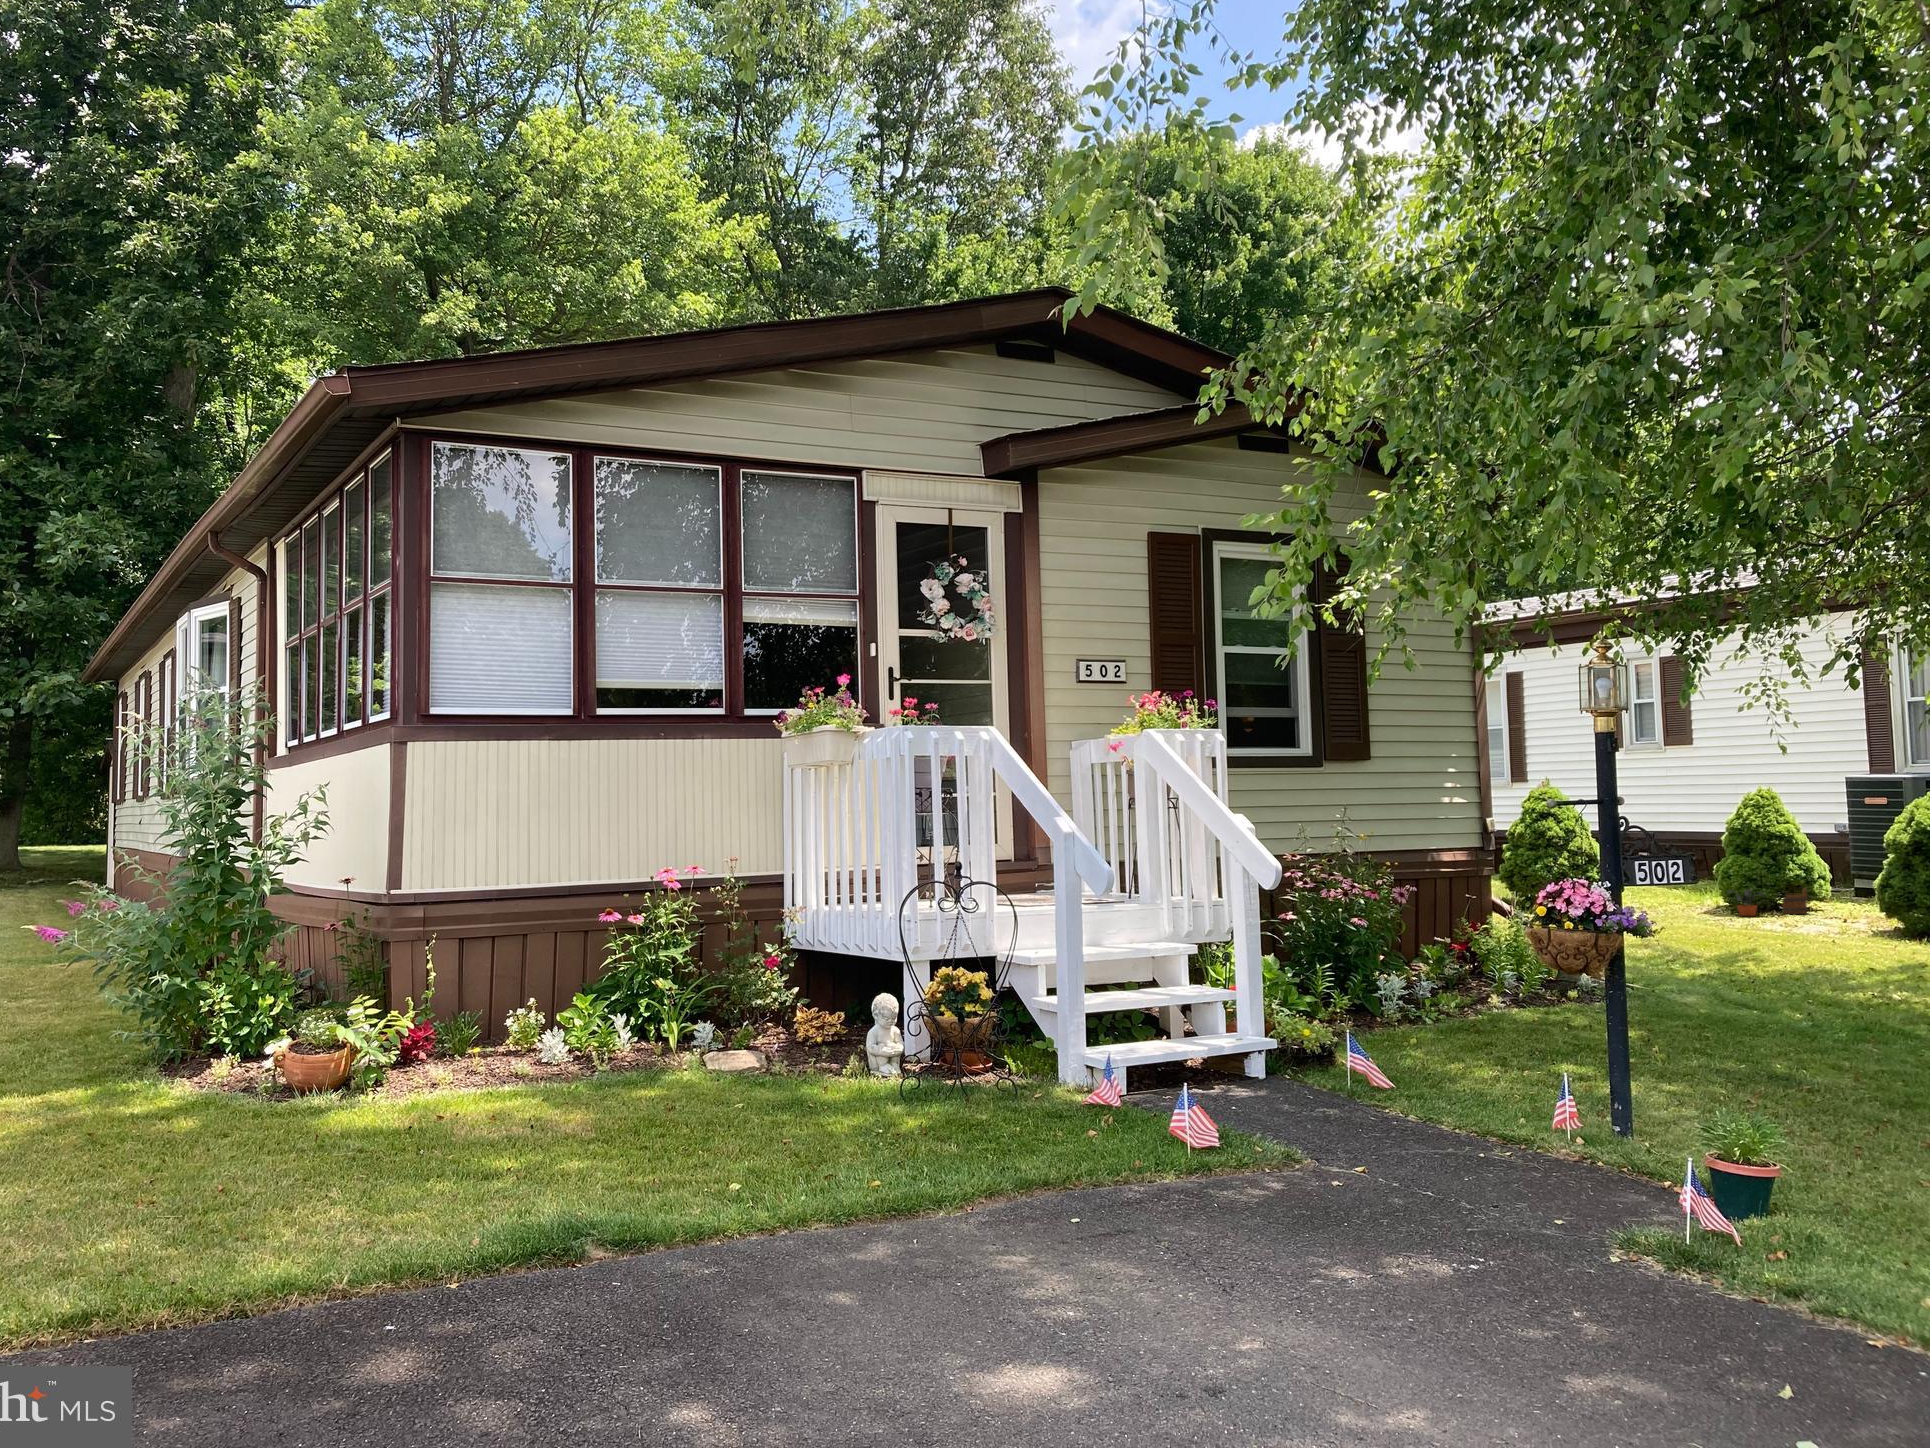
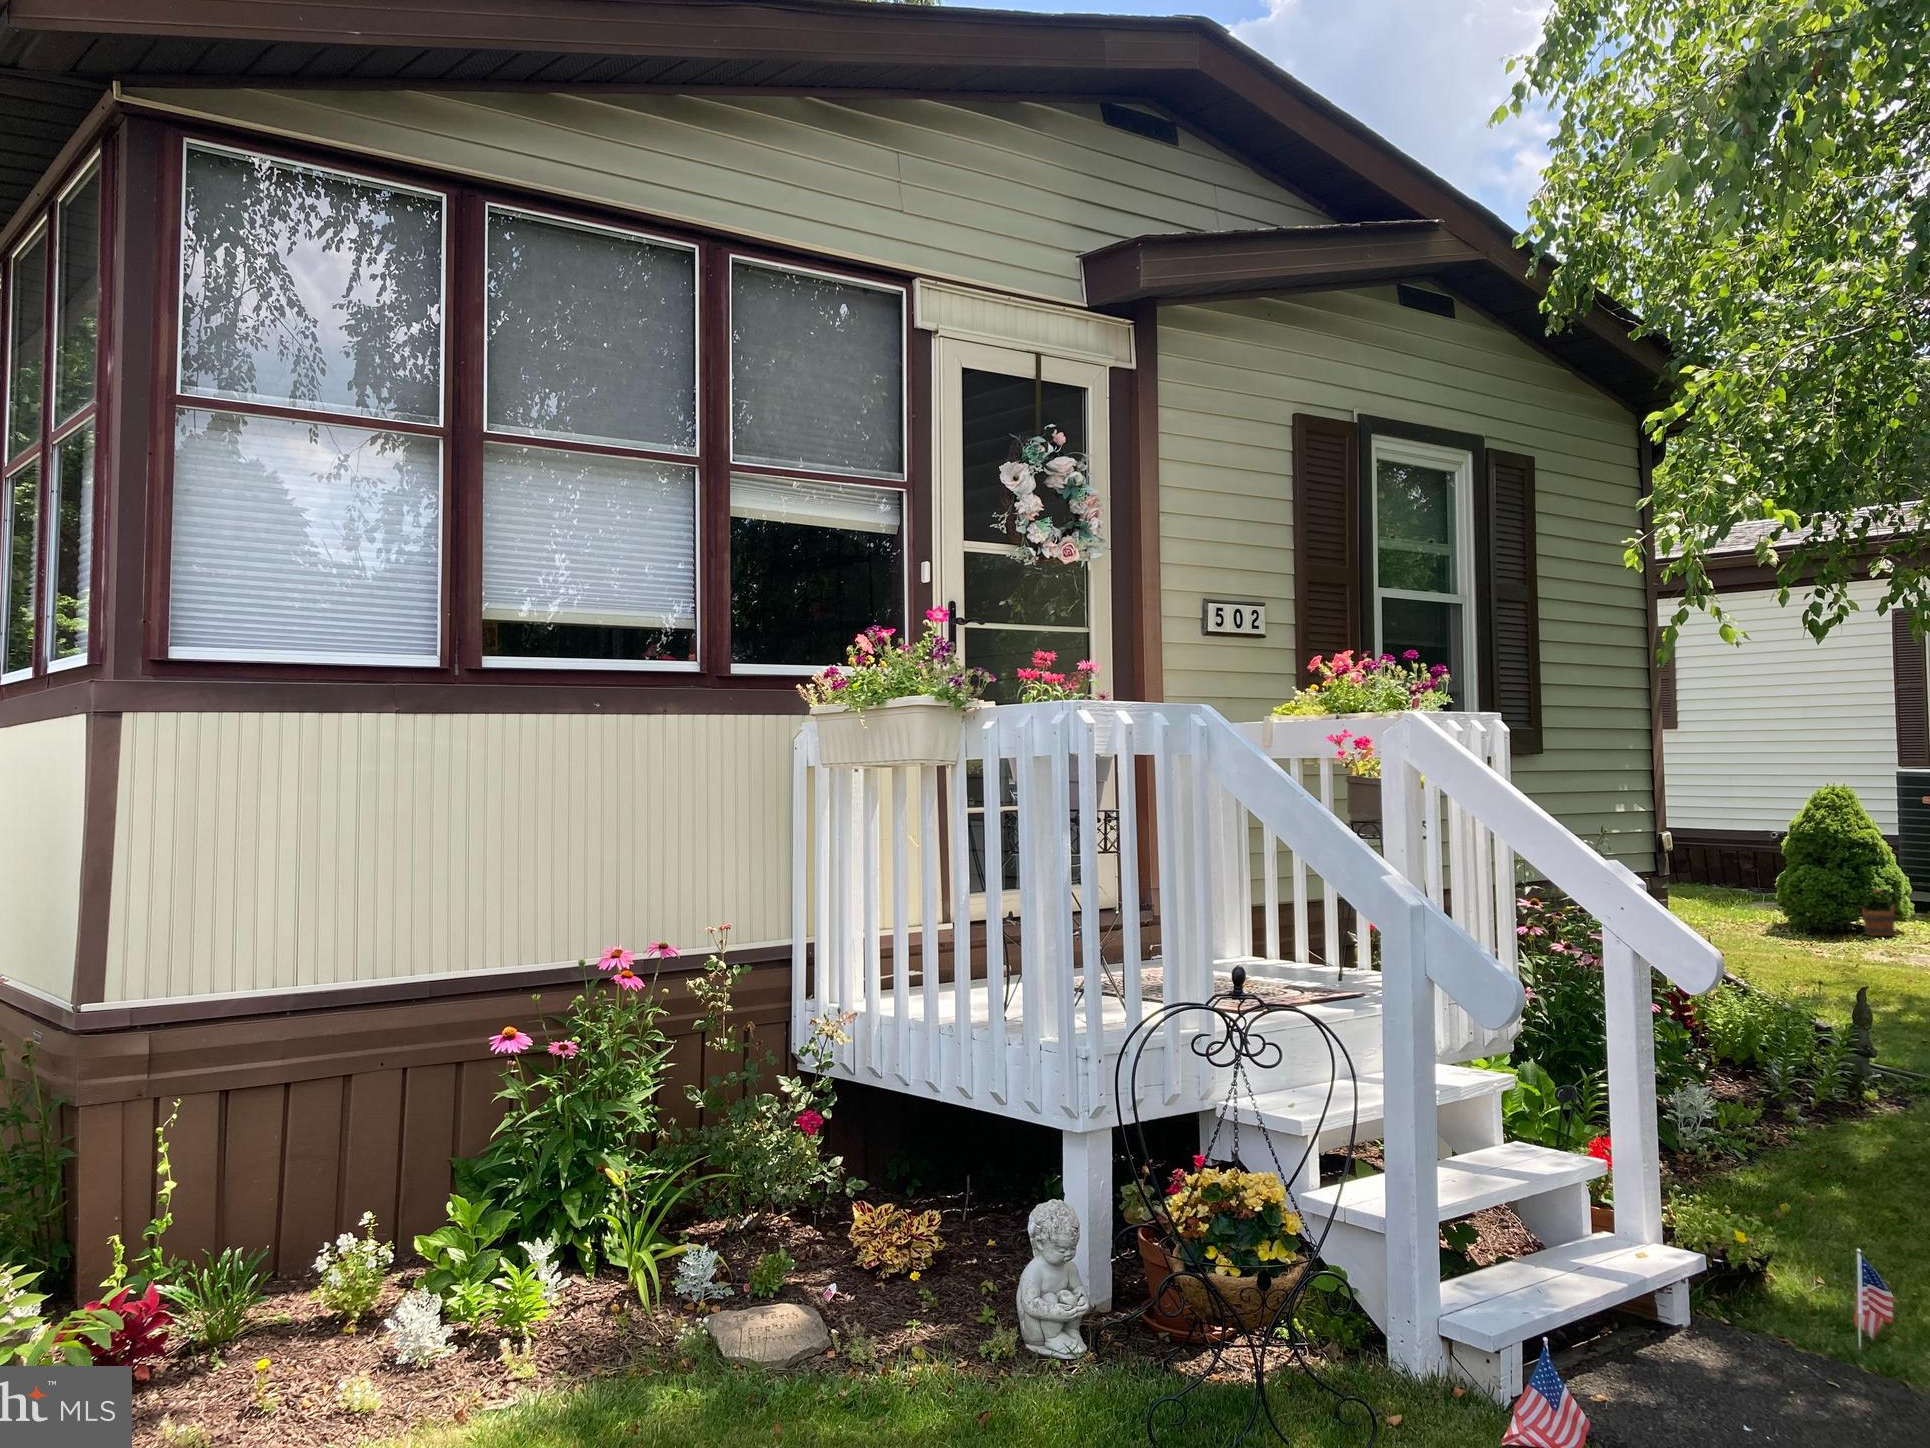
potted plant: present [1728,889,1764,916] -> none [1807,906,1858,939]

